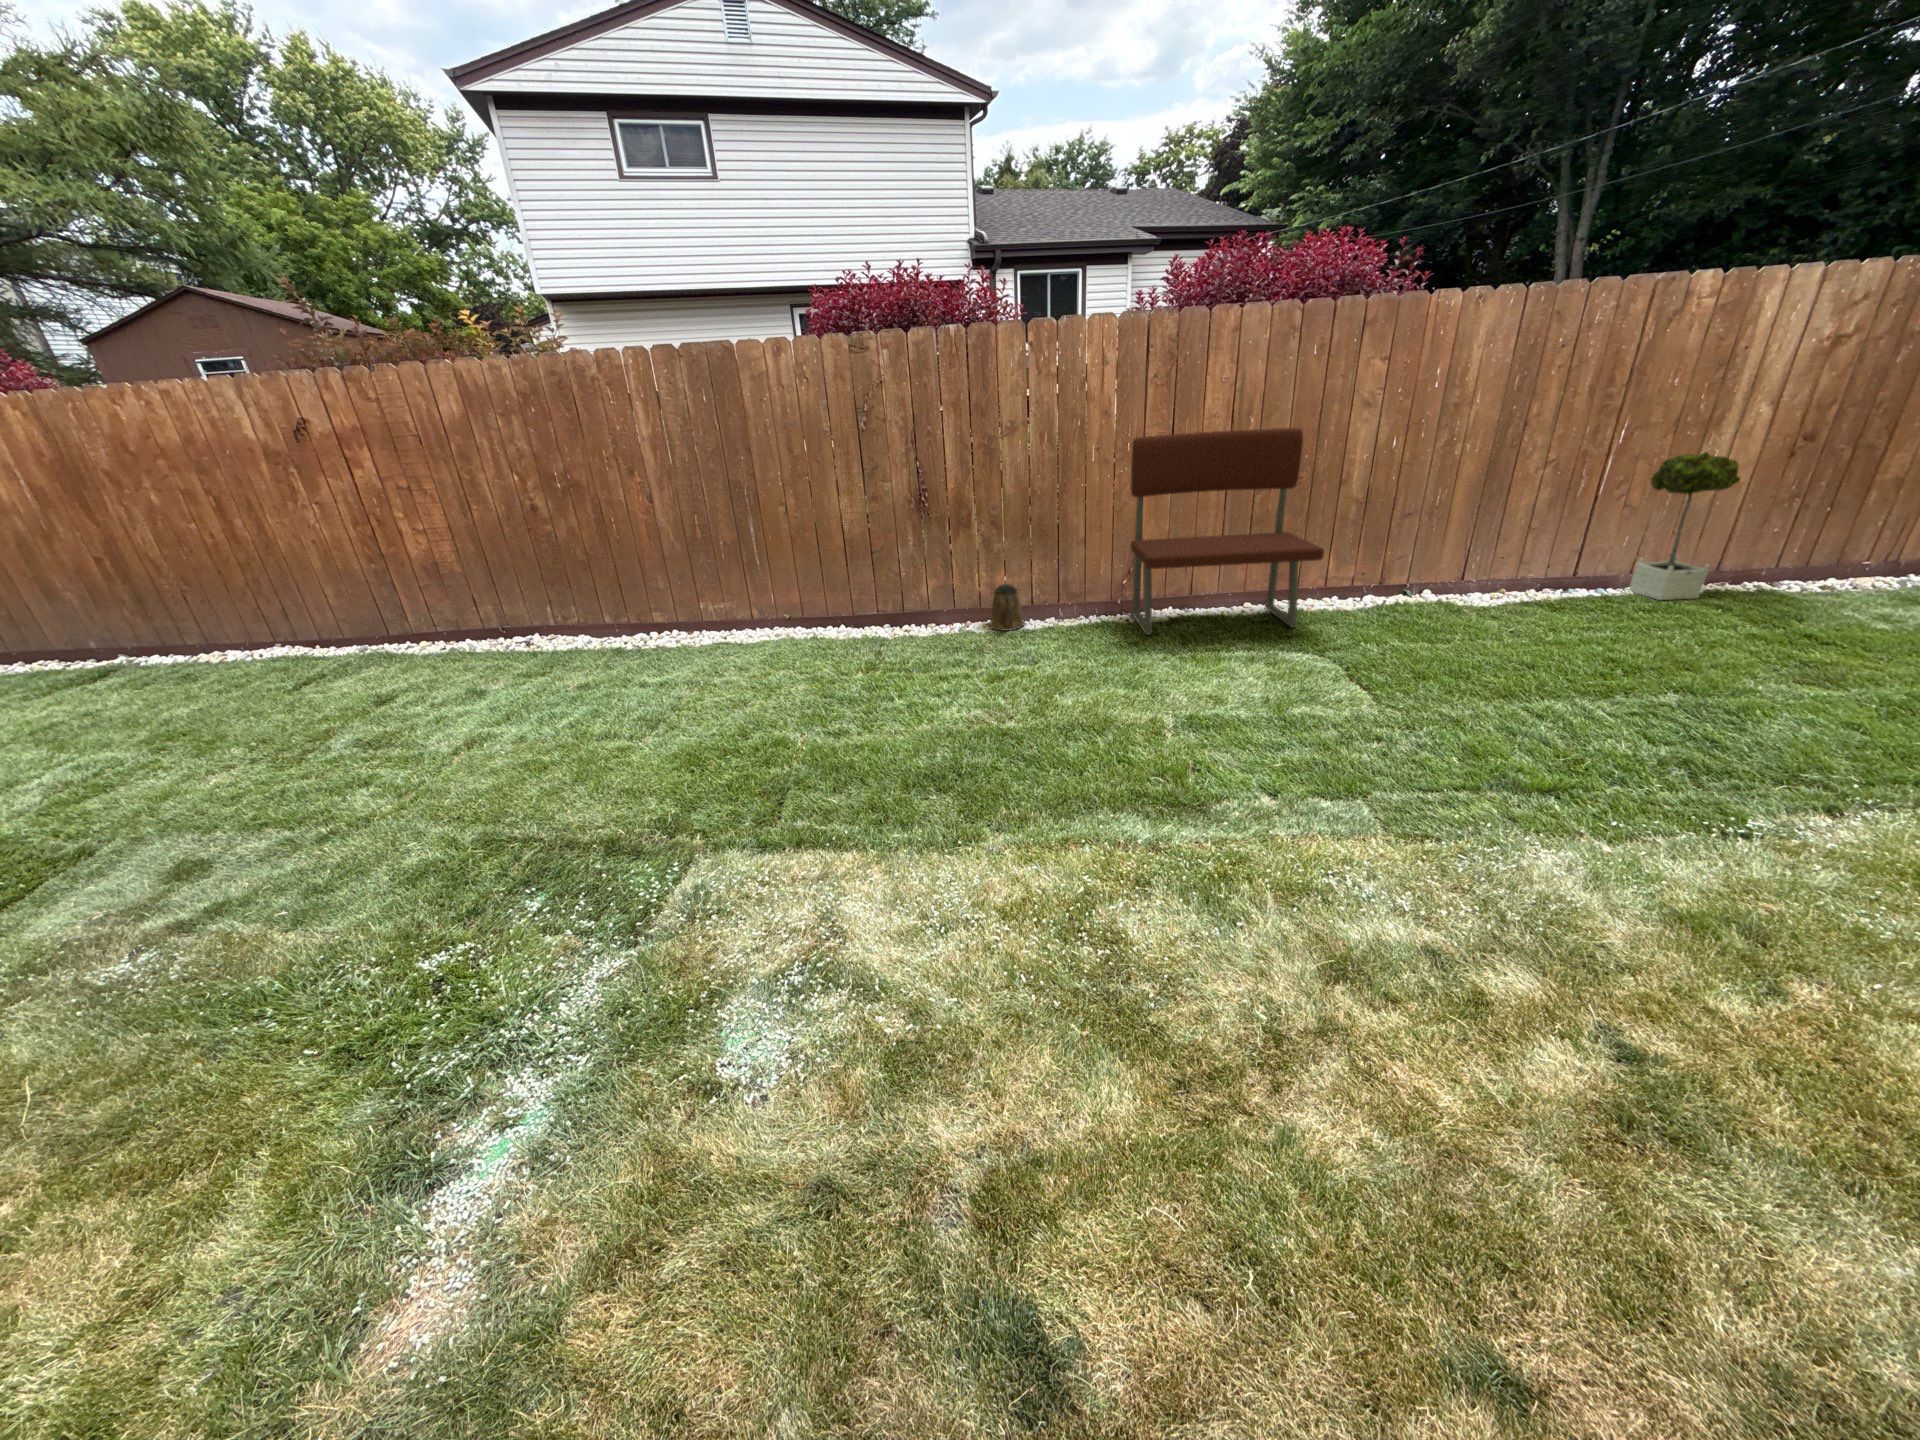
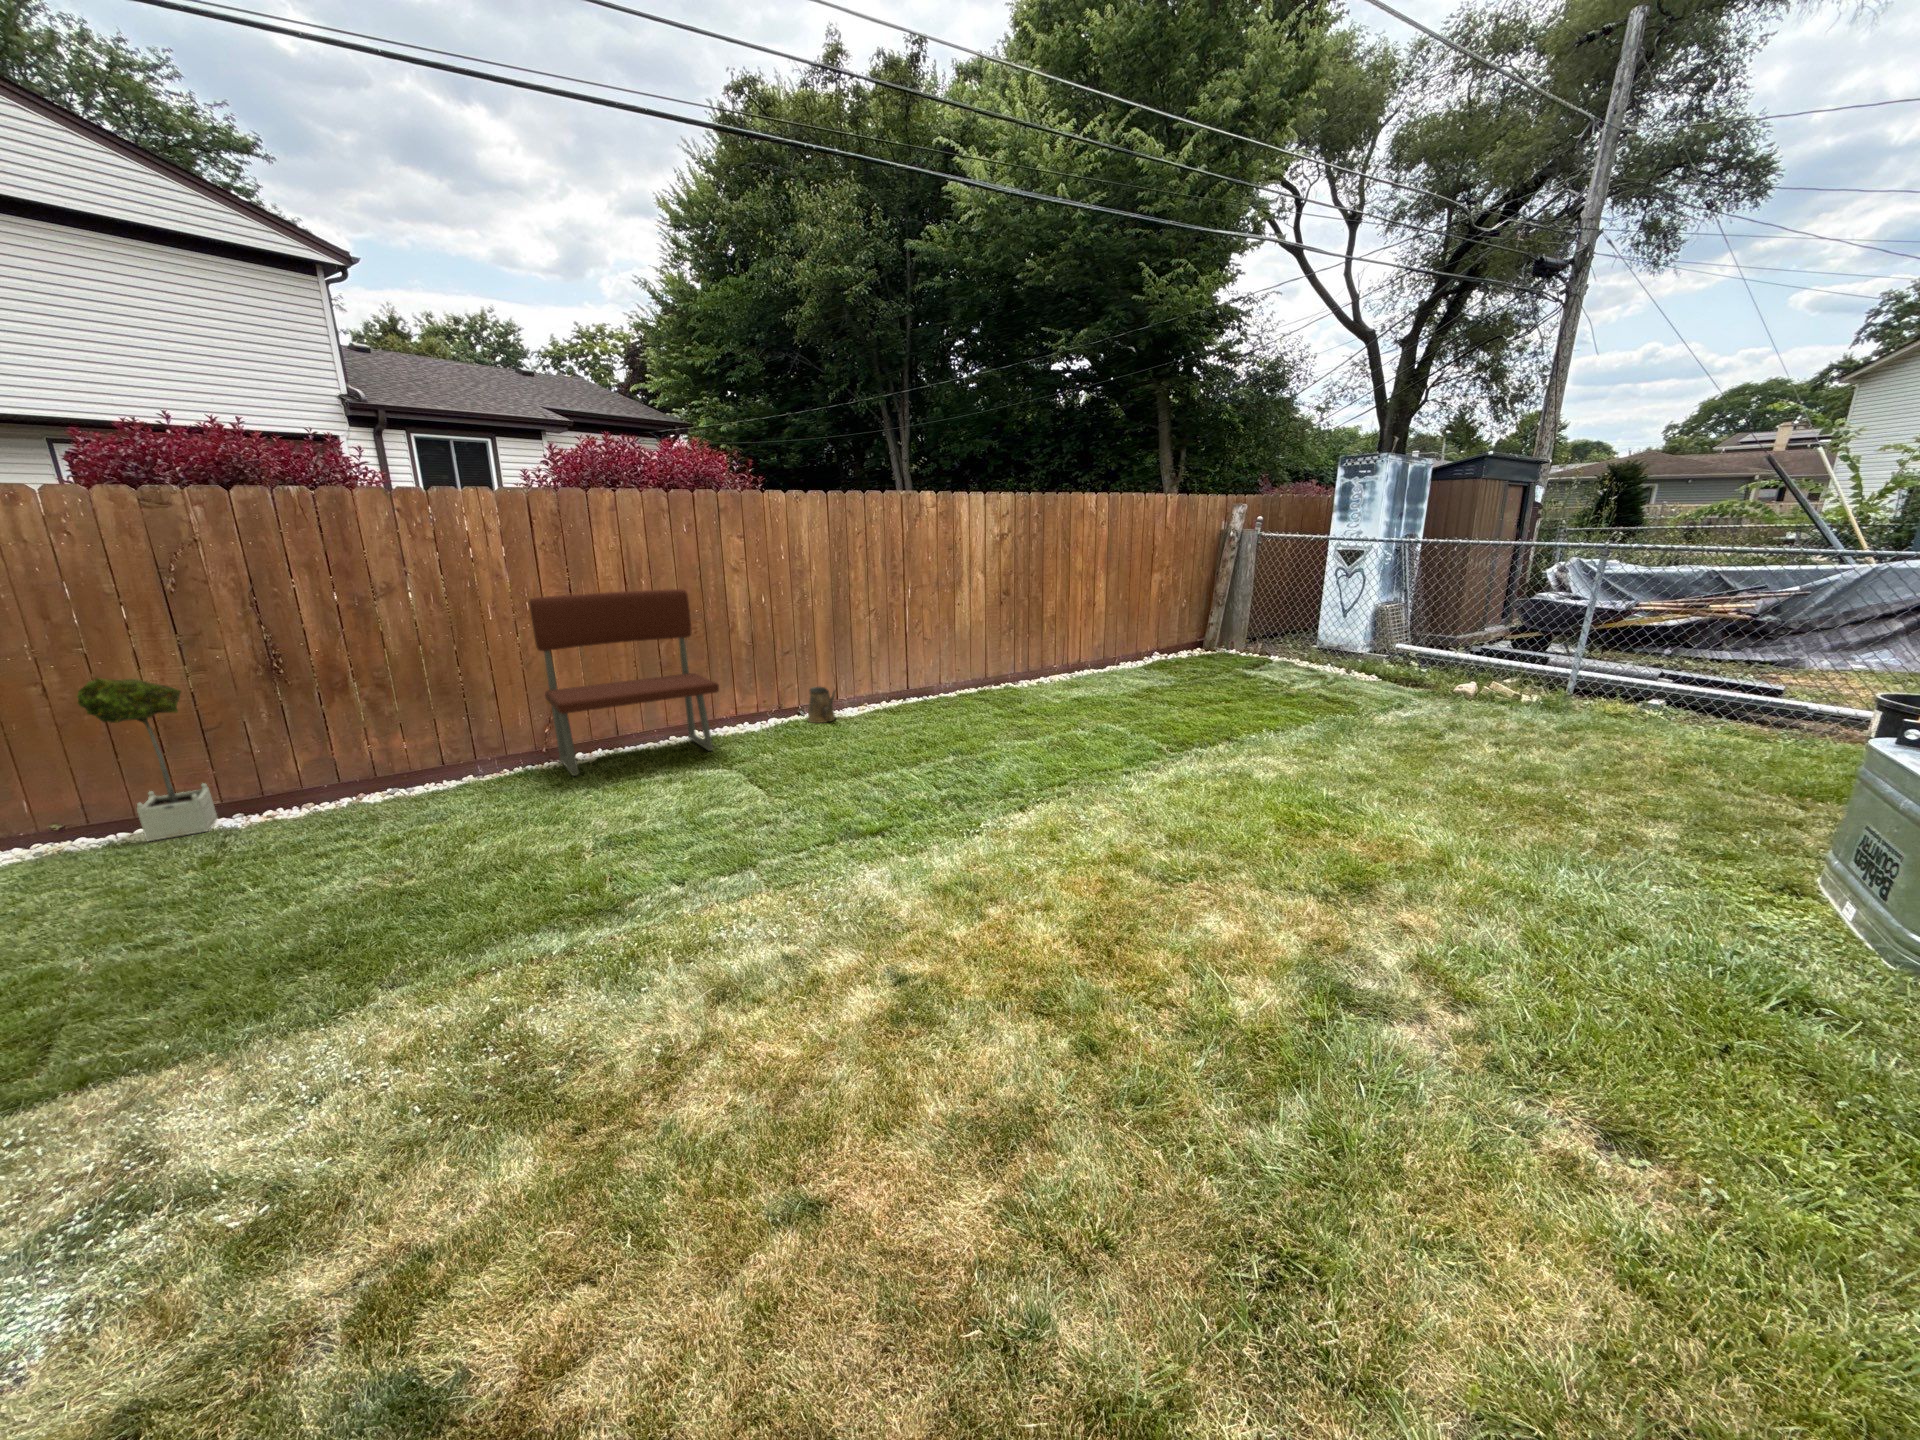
potted tree: present [1629,452,1740,600] -> present [77,678,217,841]
watering can: present [989,583,1025,631] -> present [808,687,836,723]

